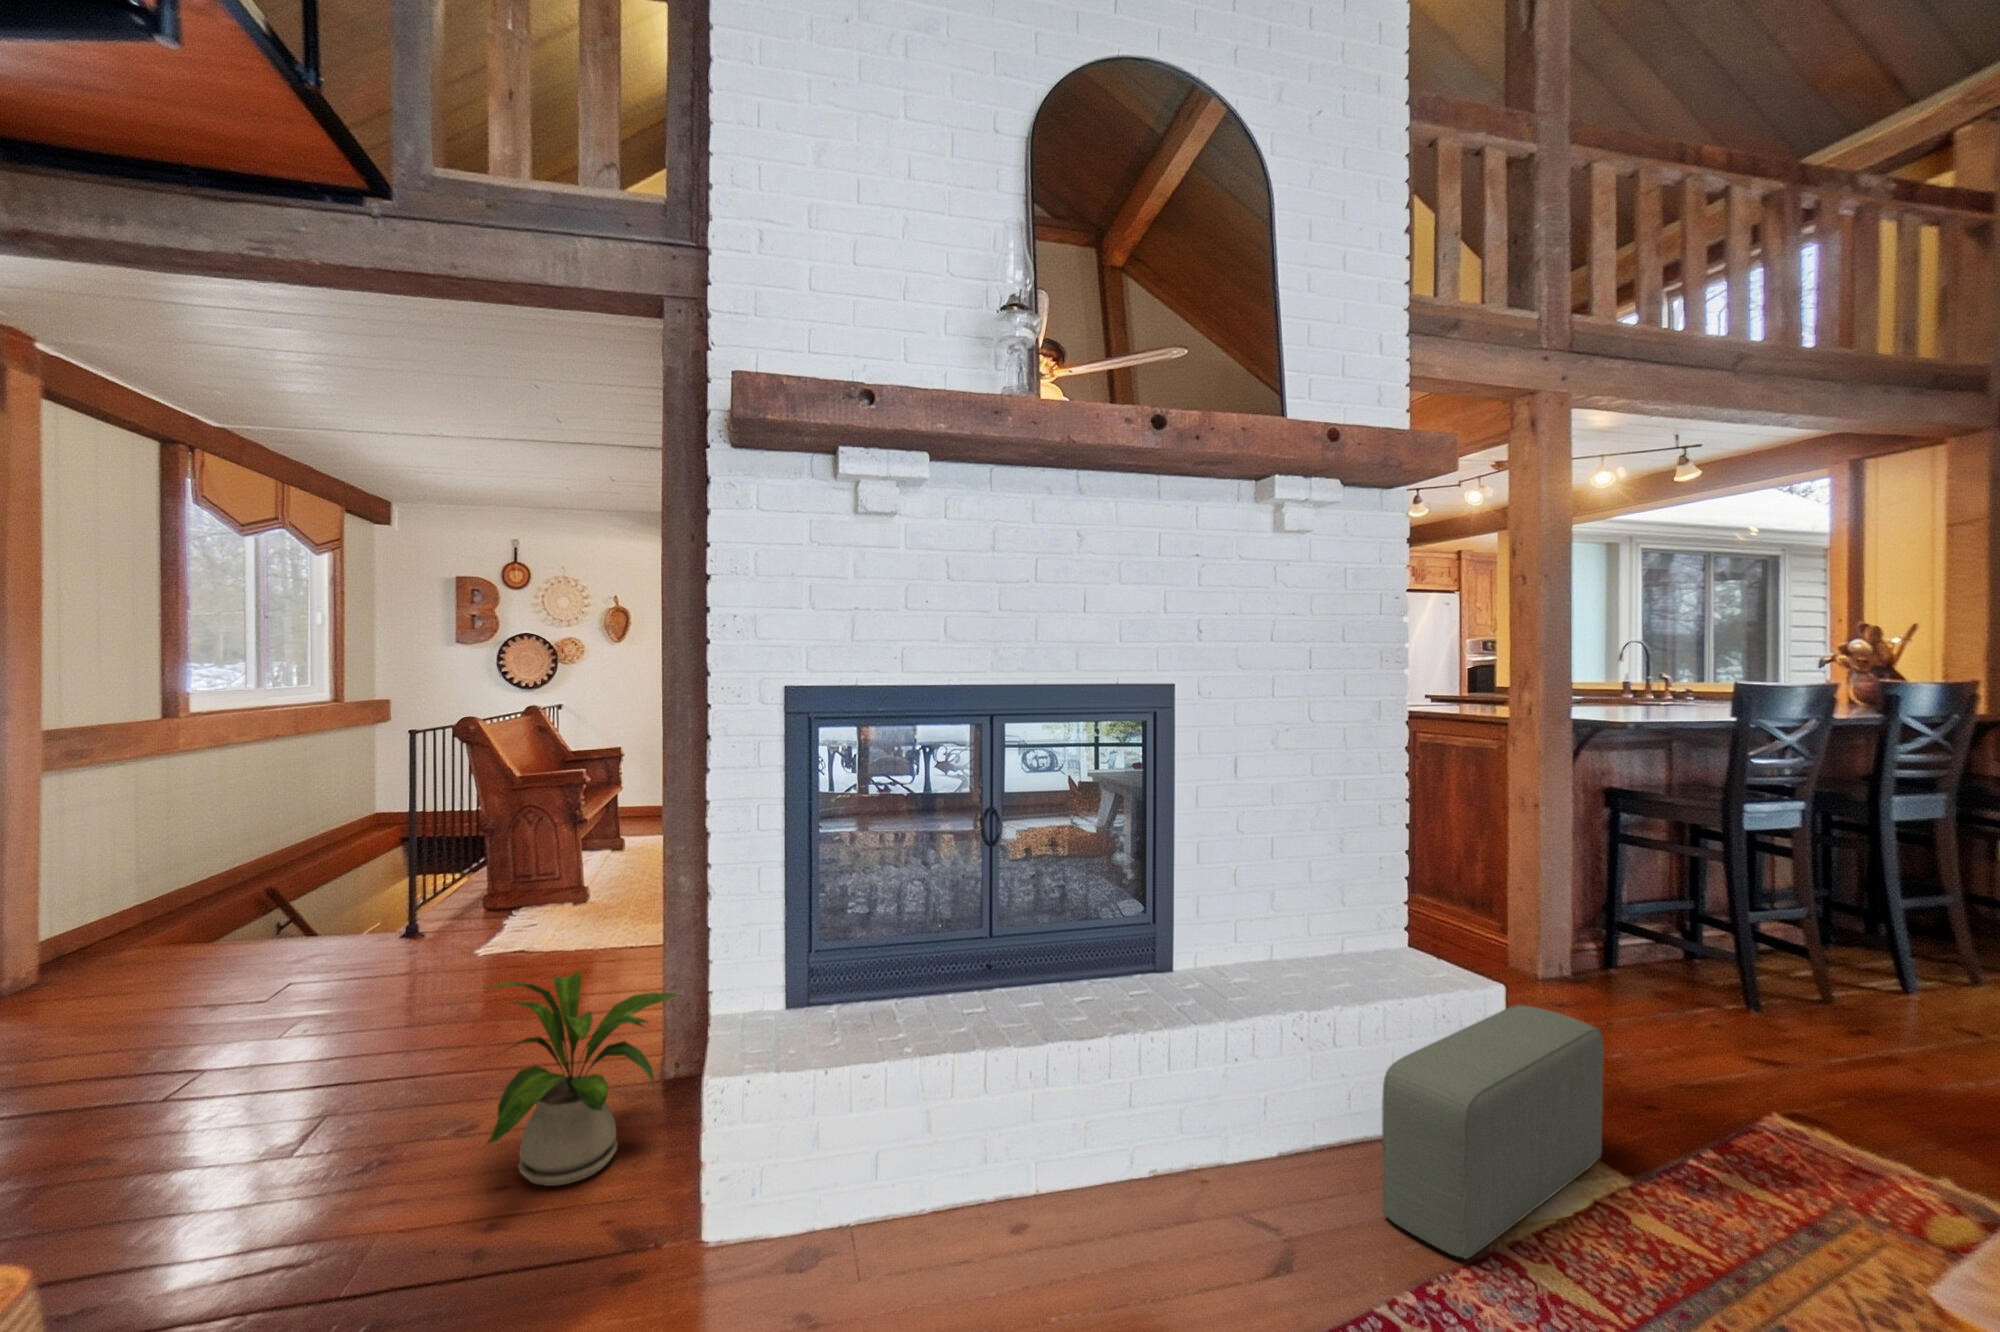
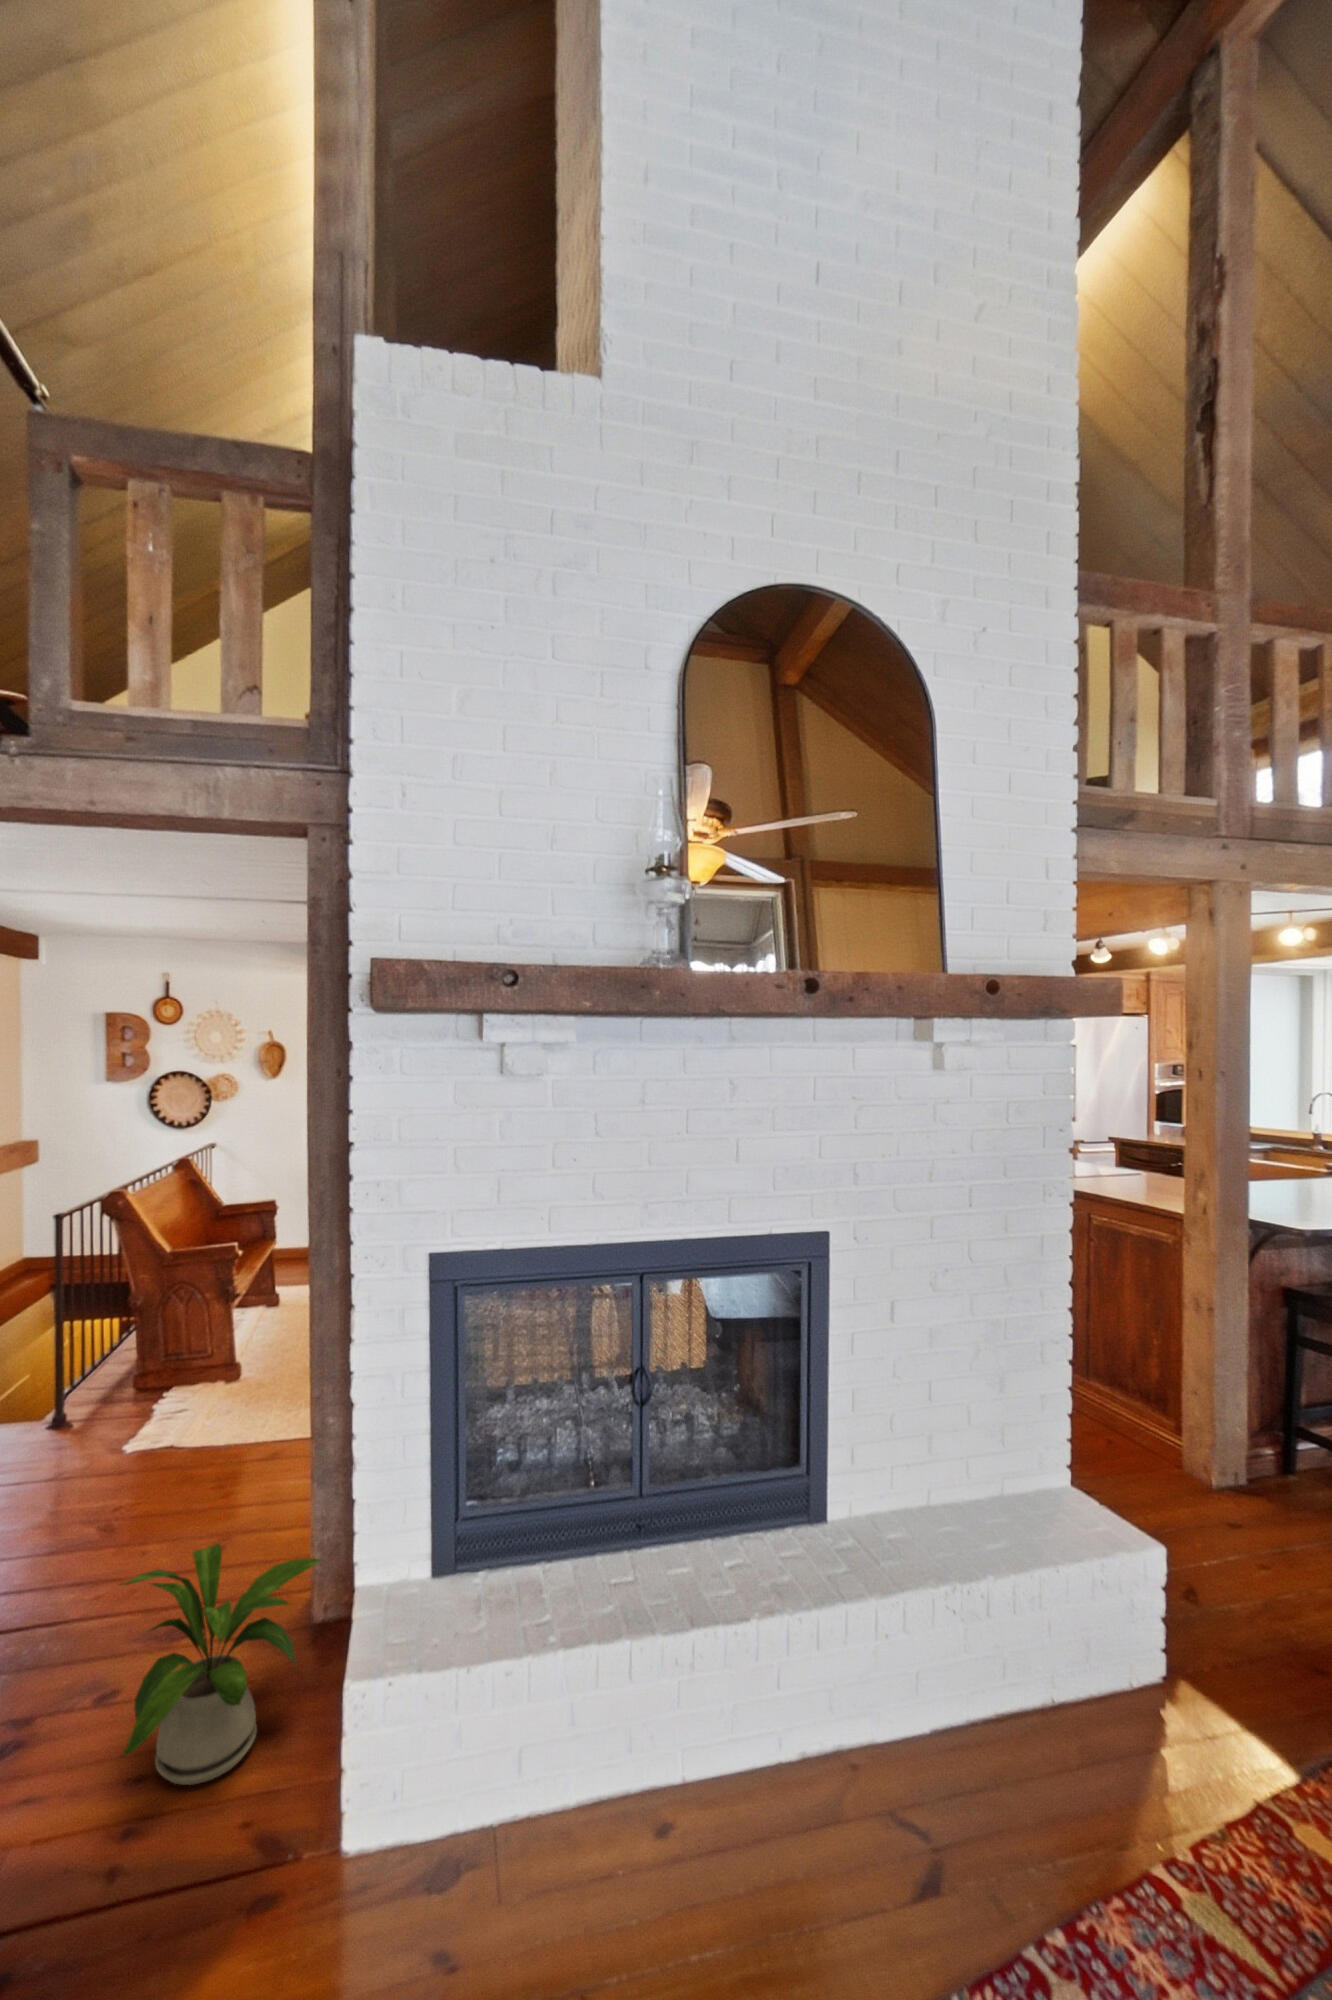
pouf: present [1382,1005,1604,1259] -> none [1035,1571,1266,1887]

